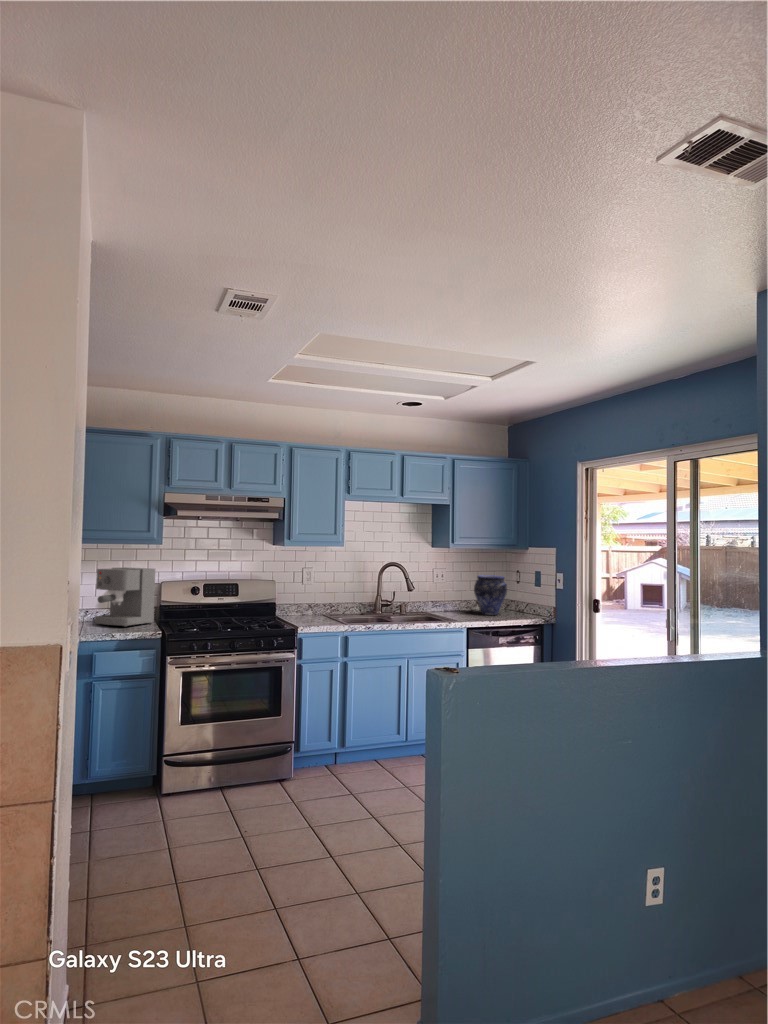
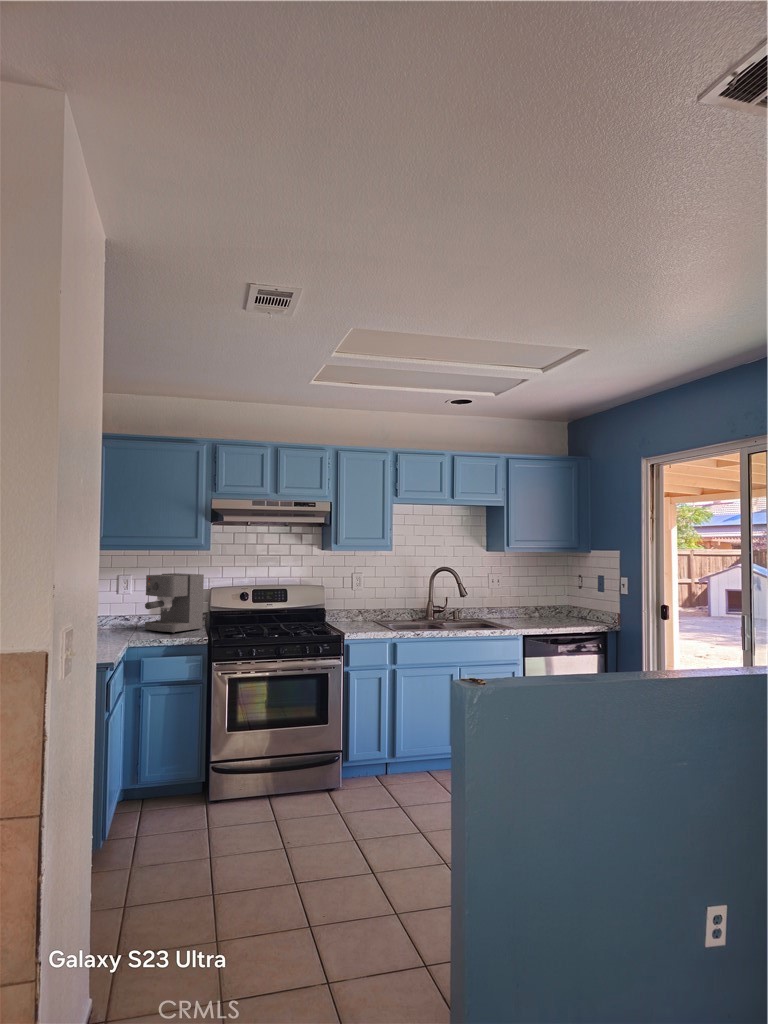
vase: present [474,575,507,615] -> none [531,580,566,621]

